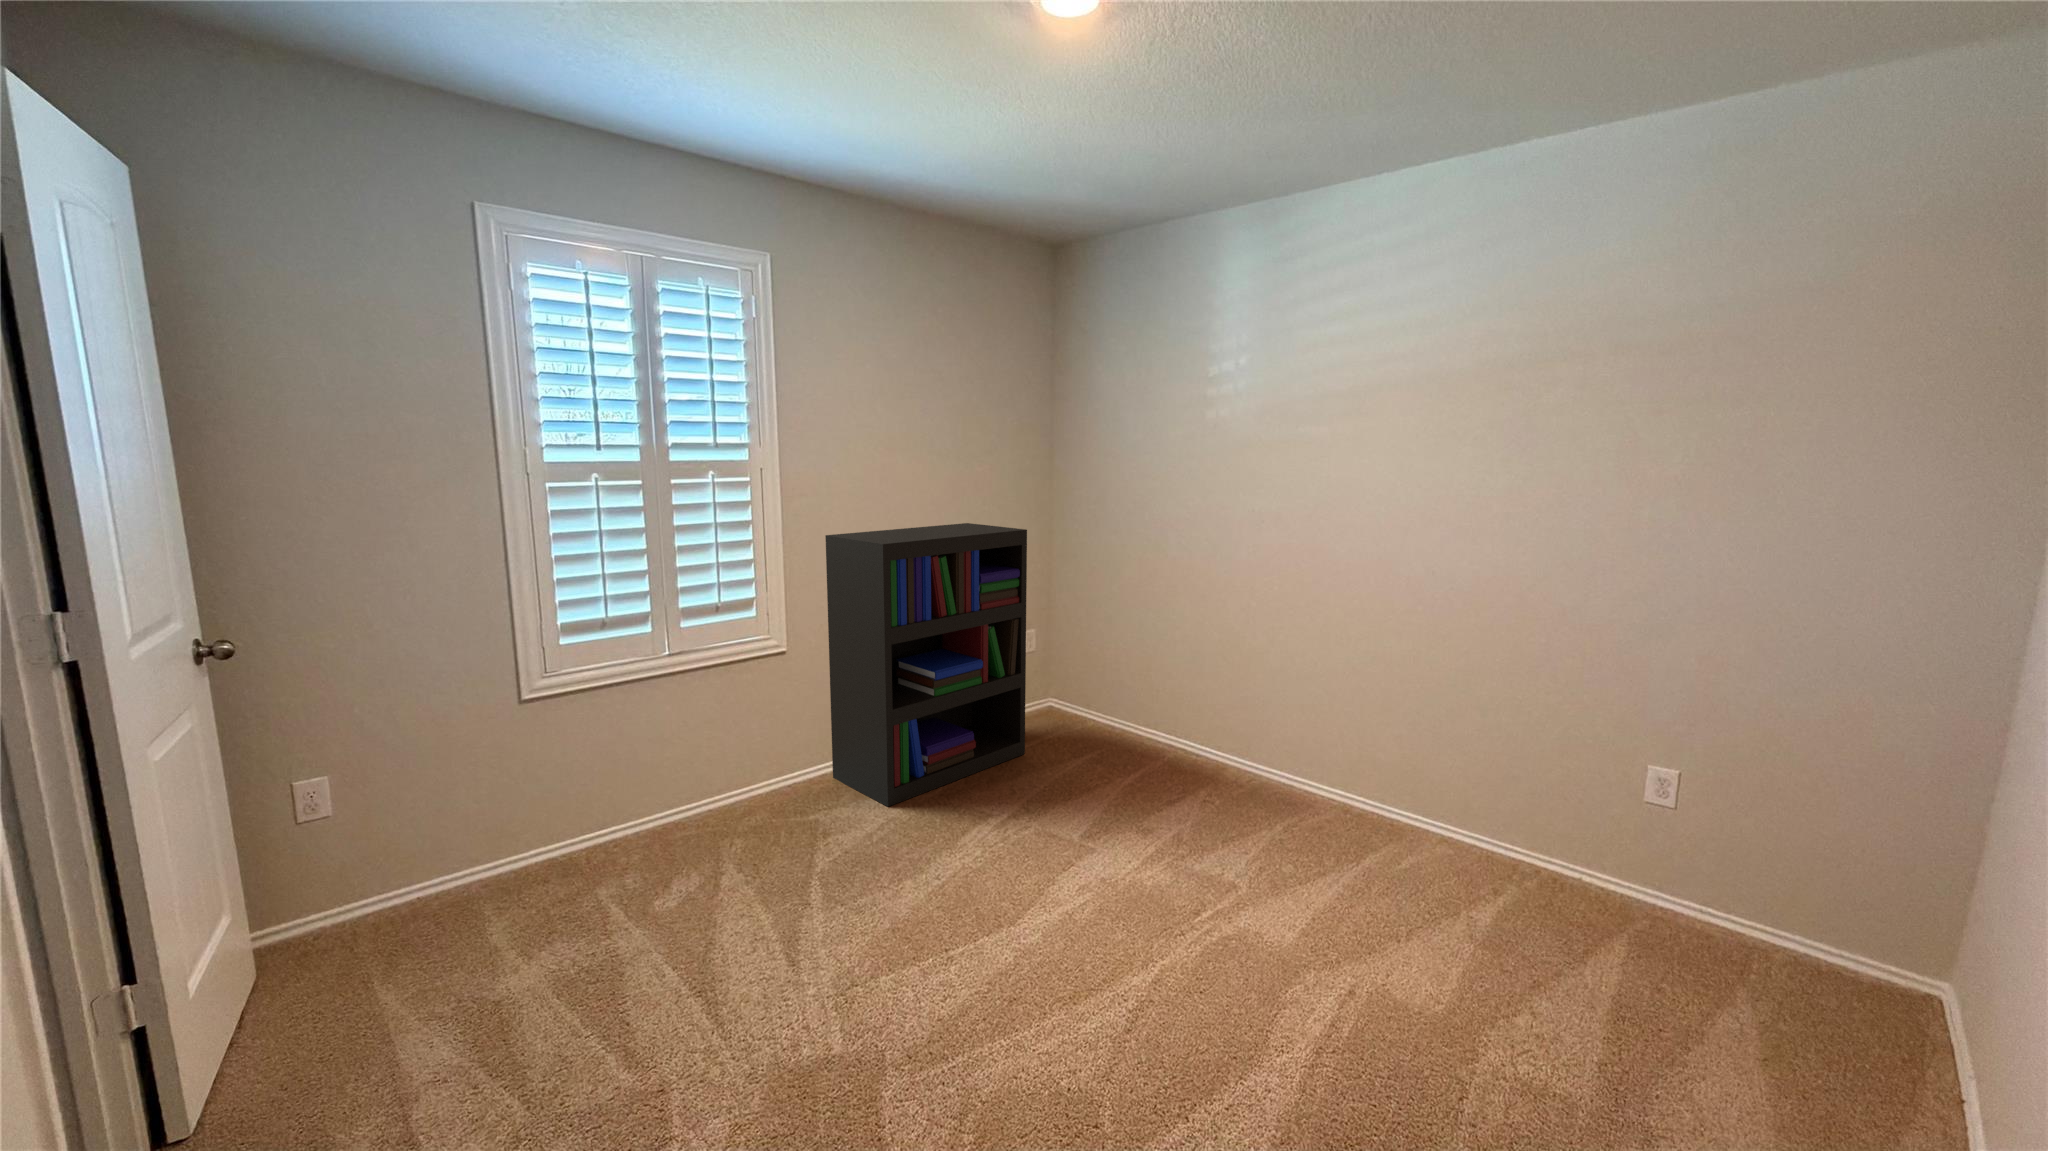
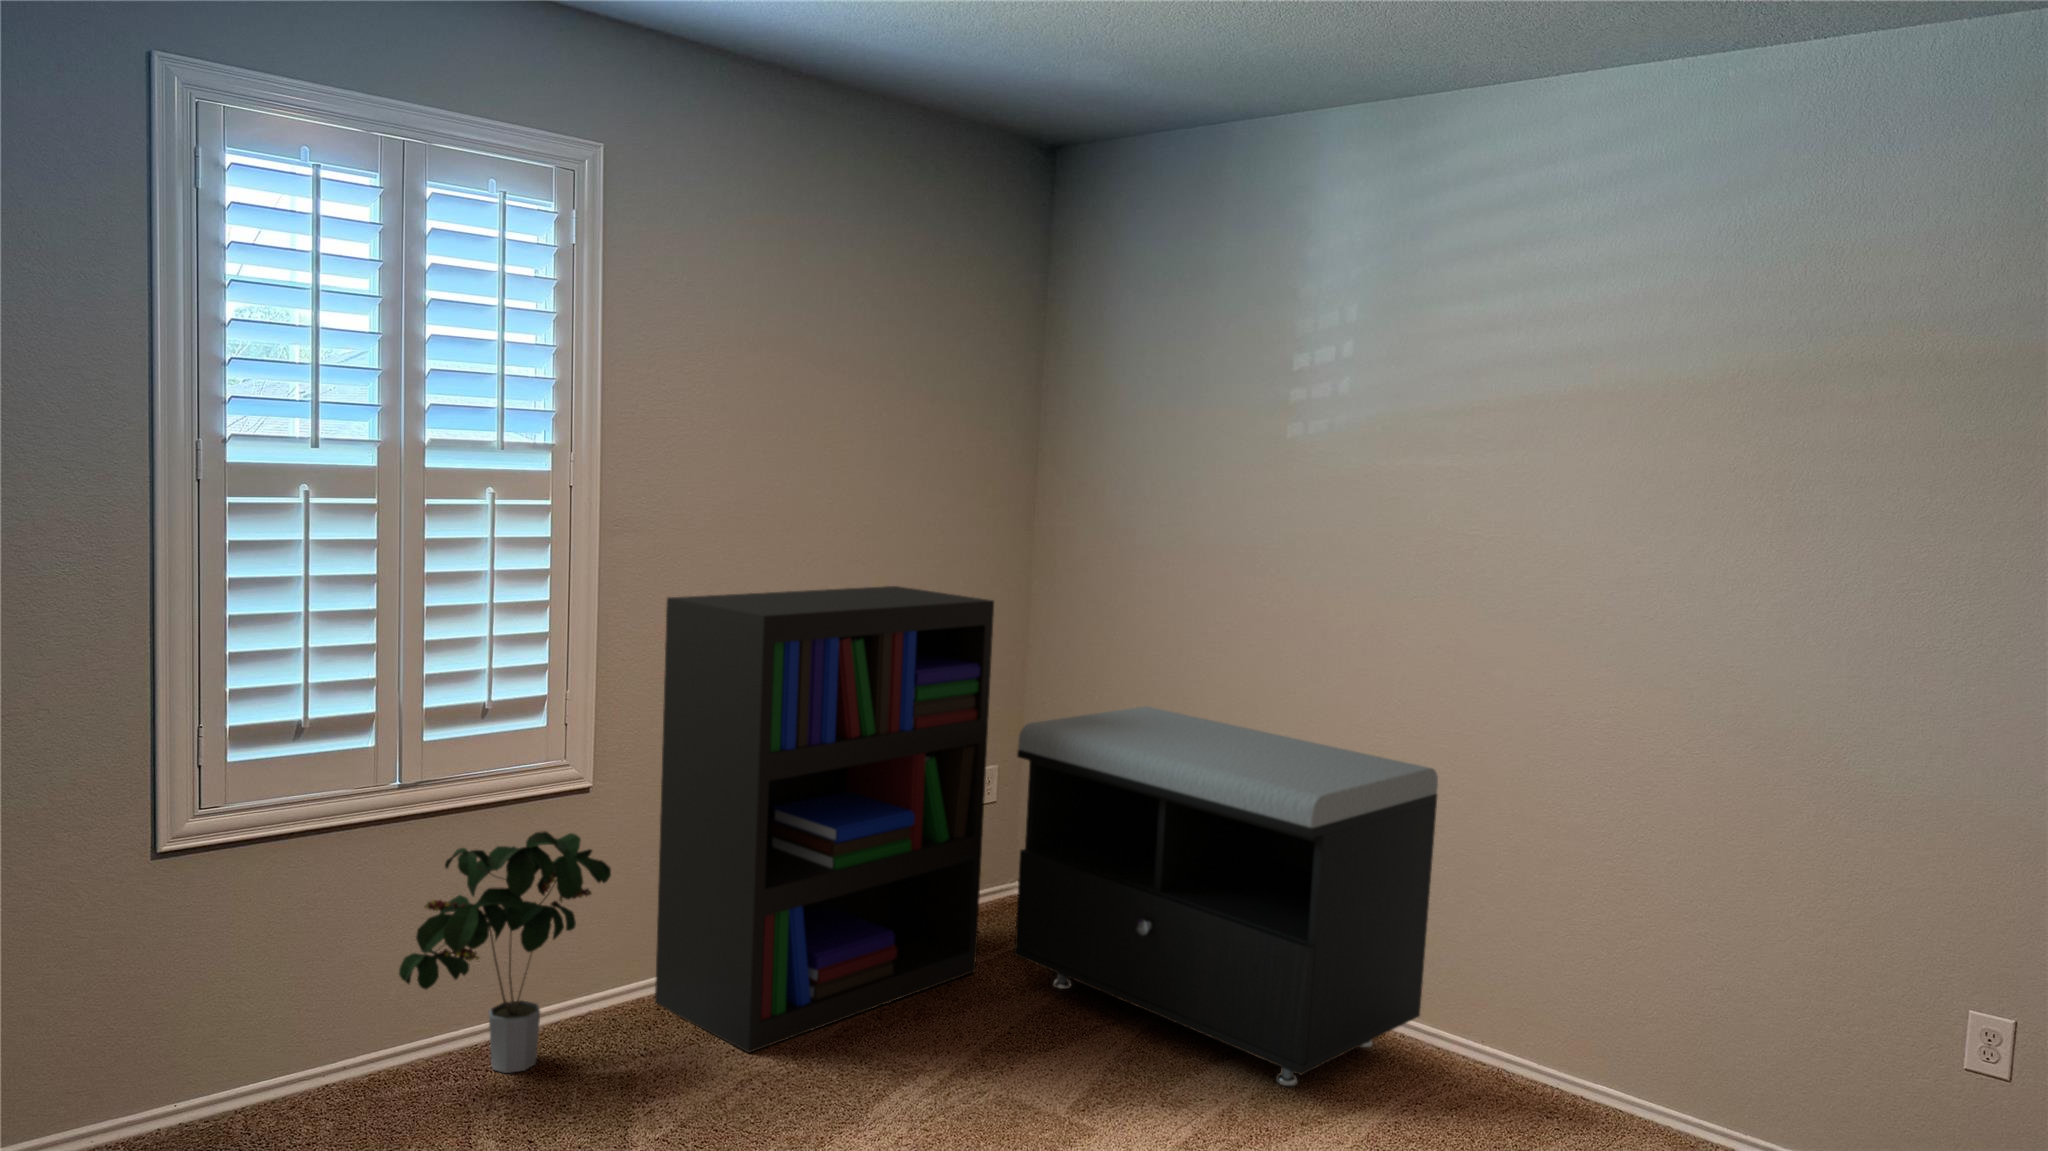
storage bench: none [1045,591,1305,819] -> present [1014,706,1438,1086]
potted plant: none [675,679,801,822] -> present [399,831,611,1073]

